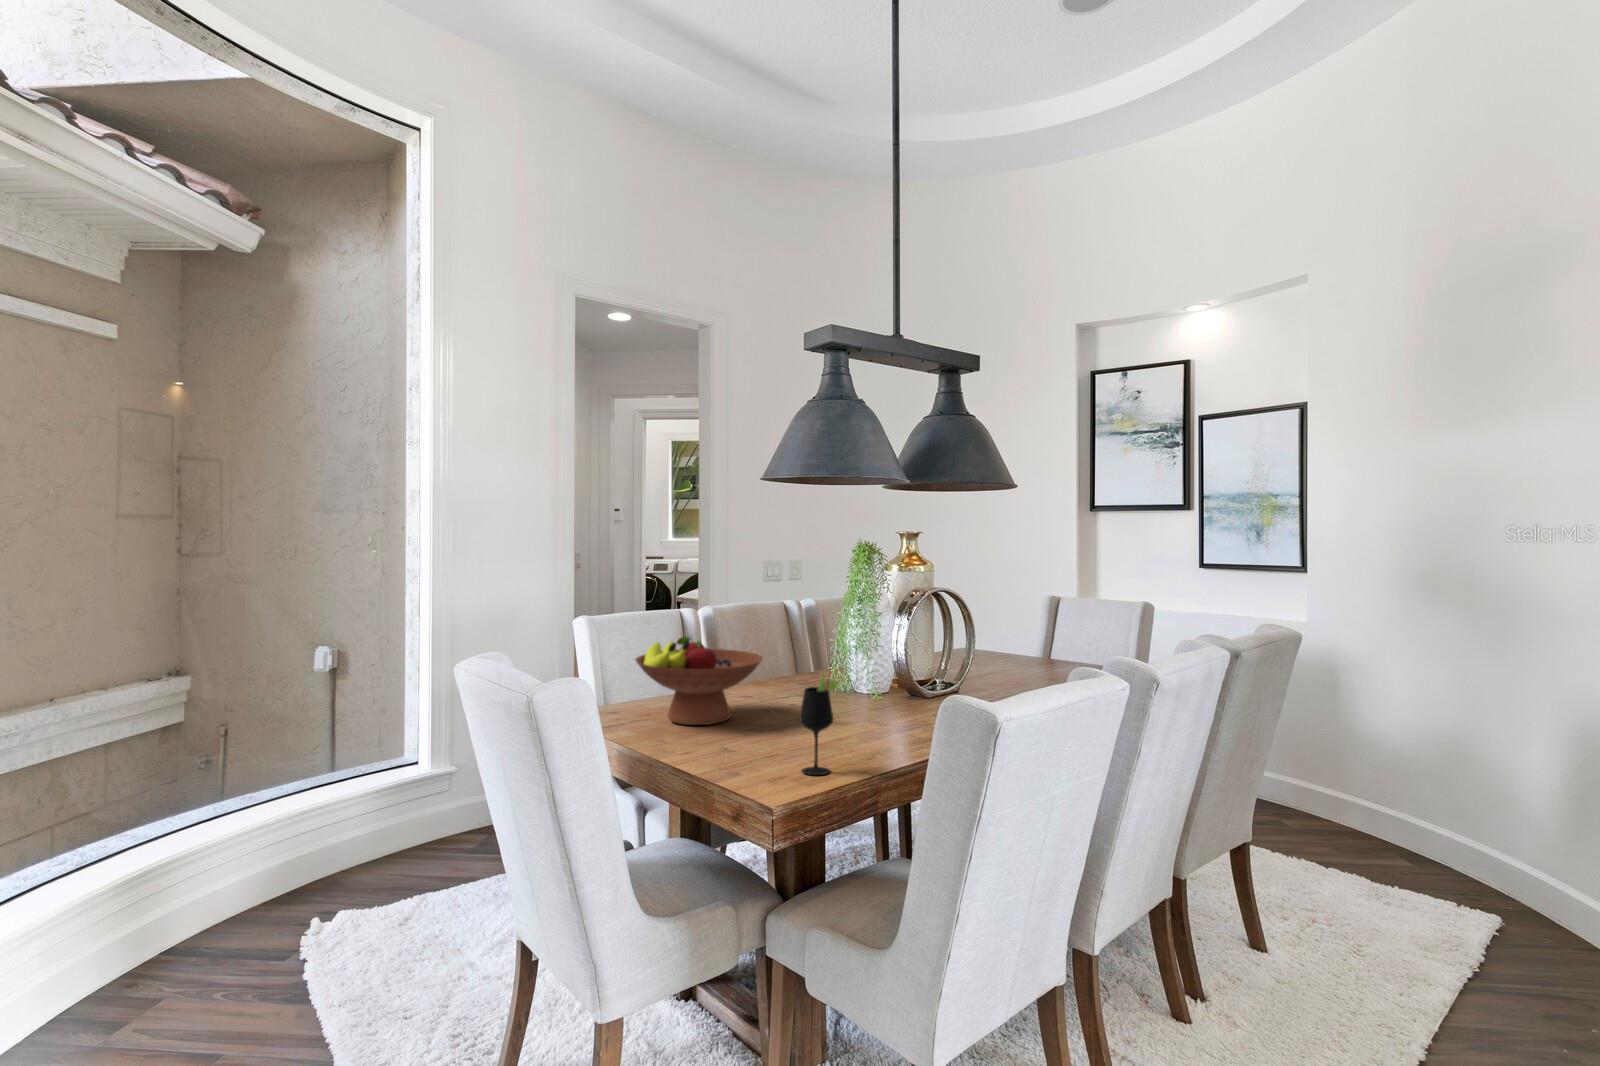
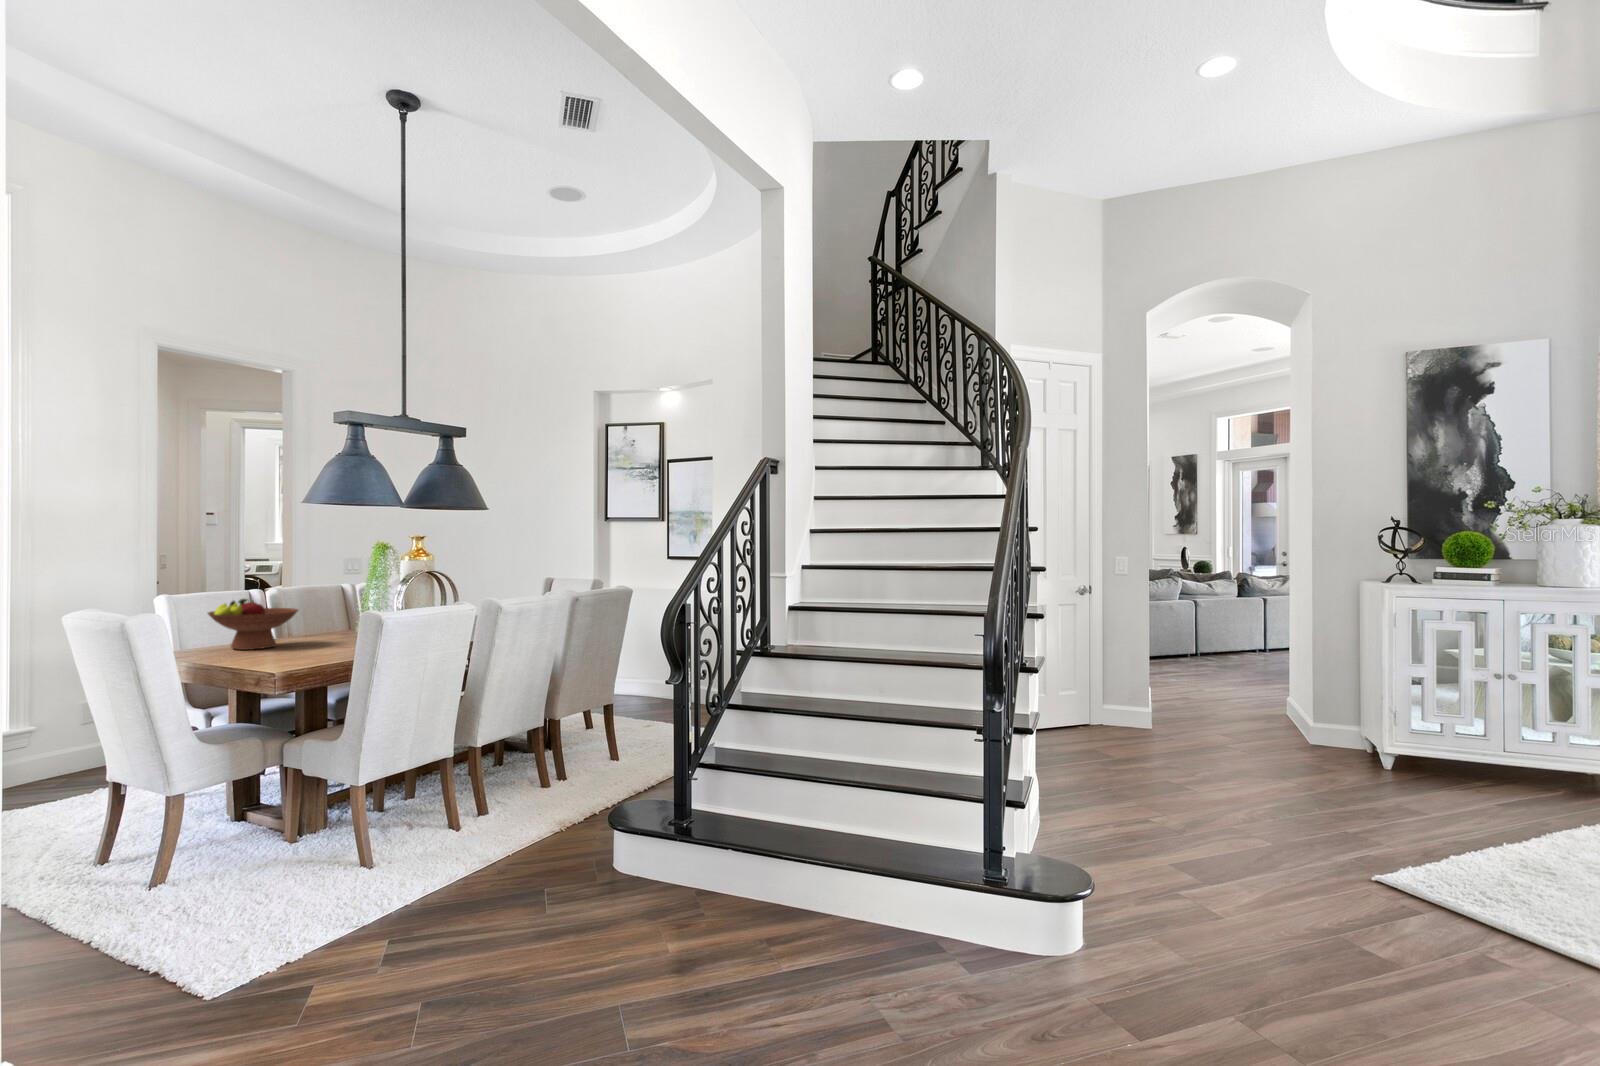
wine glass: present [800,672,839,775] -> none [304,606,328,659]

